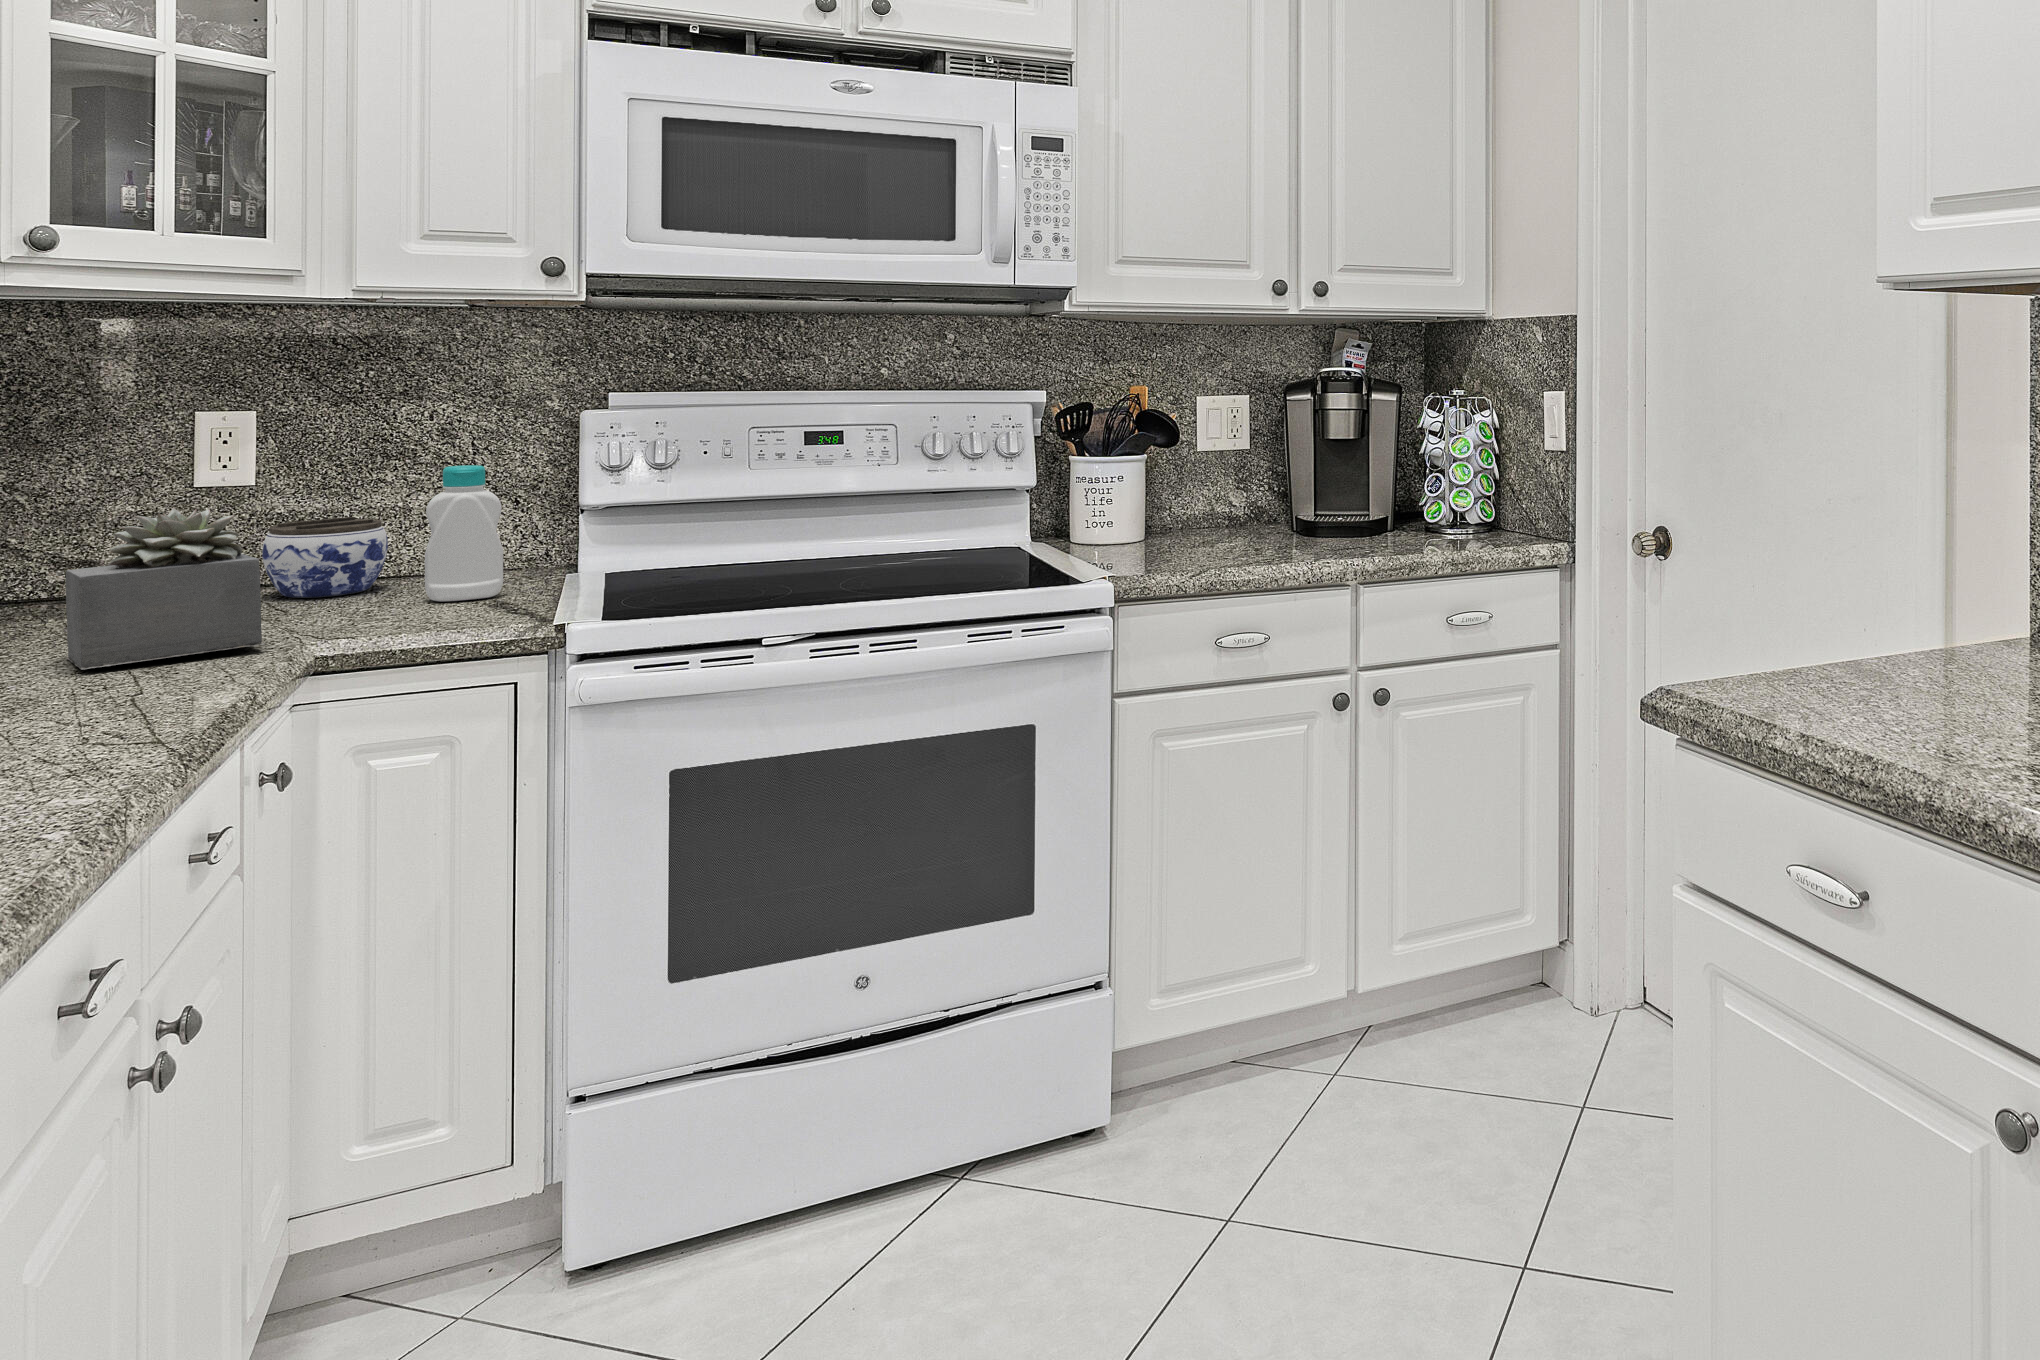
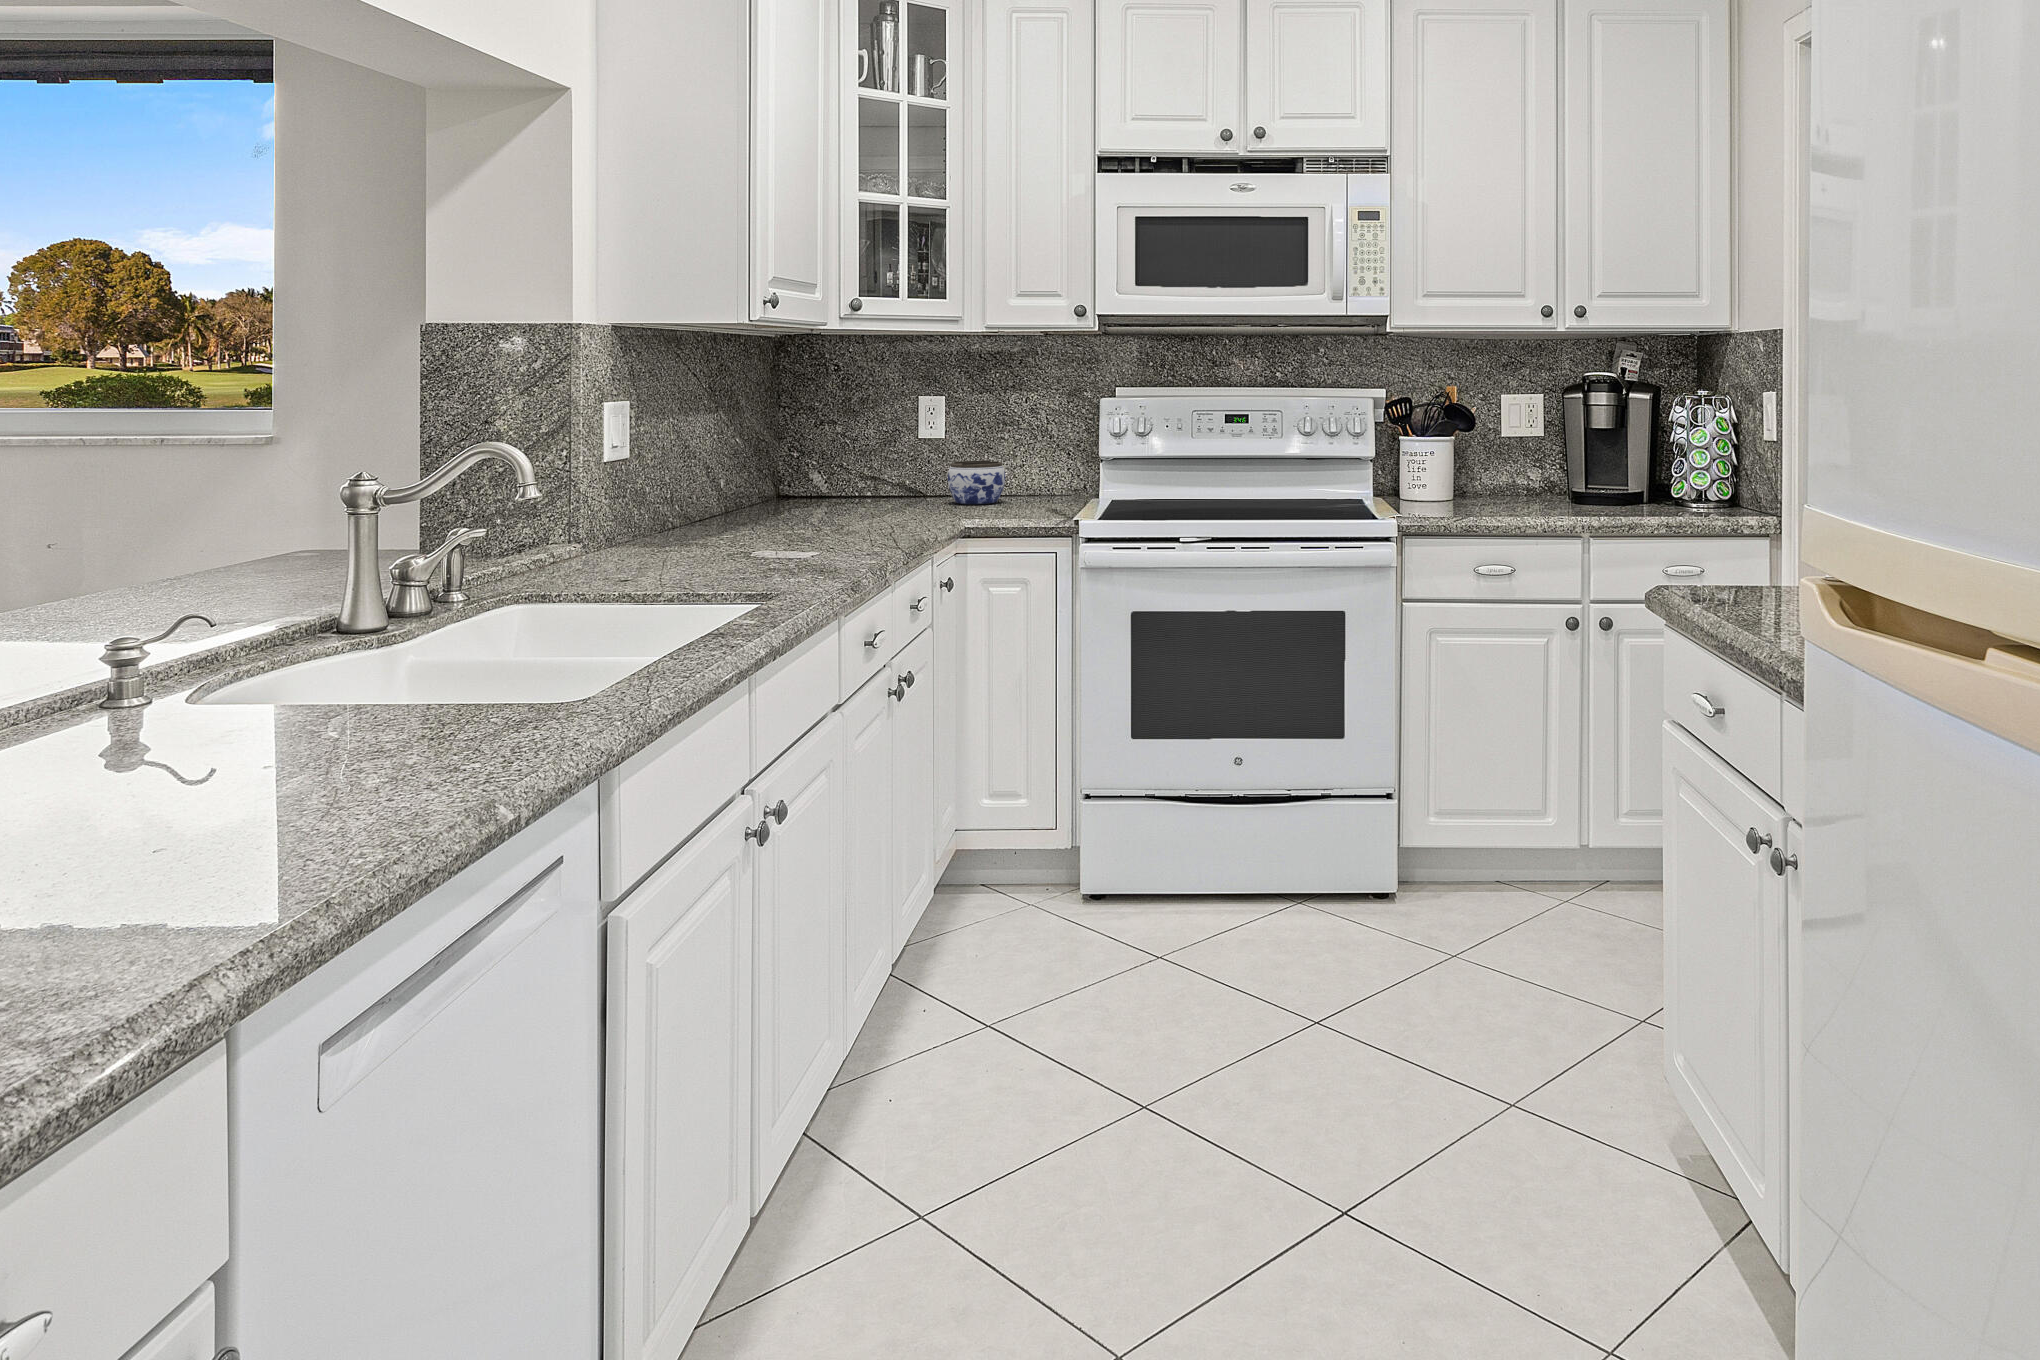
bottle: present [425,465,503,602] -> none [1019,430,1057,509]
succulent plant: present [65,507,264,669] -> none [861,444,940,524]

